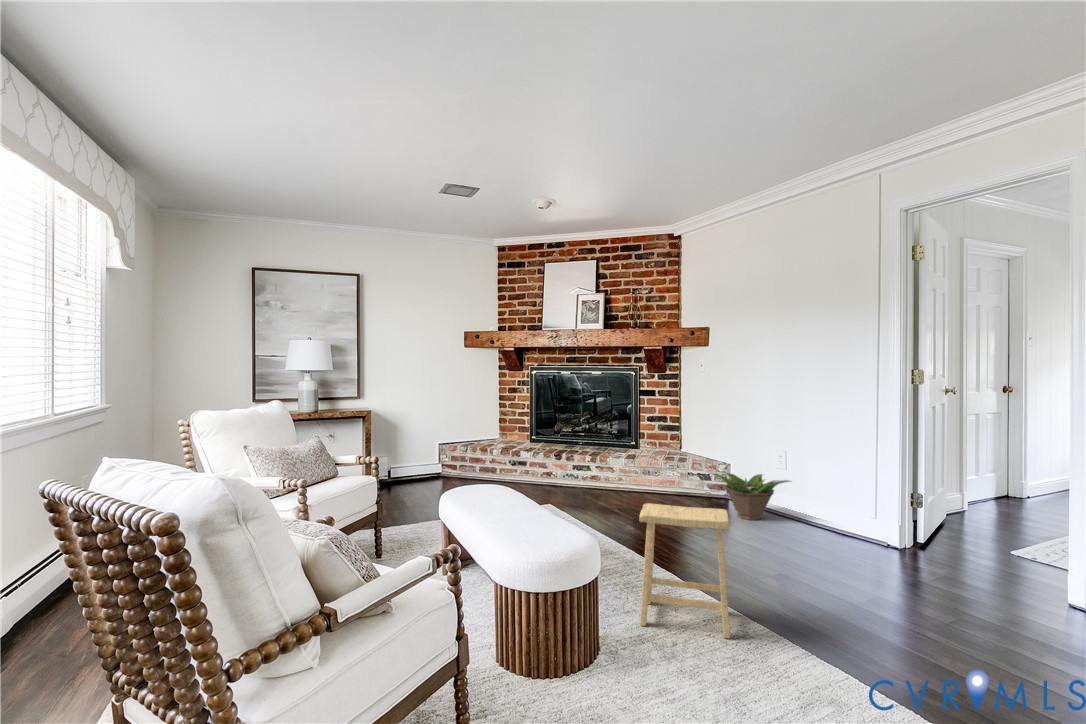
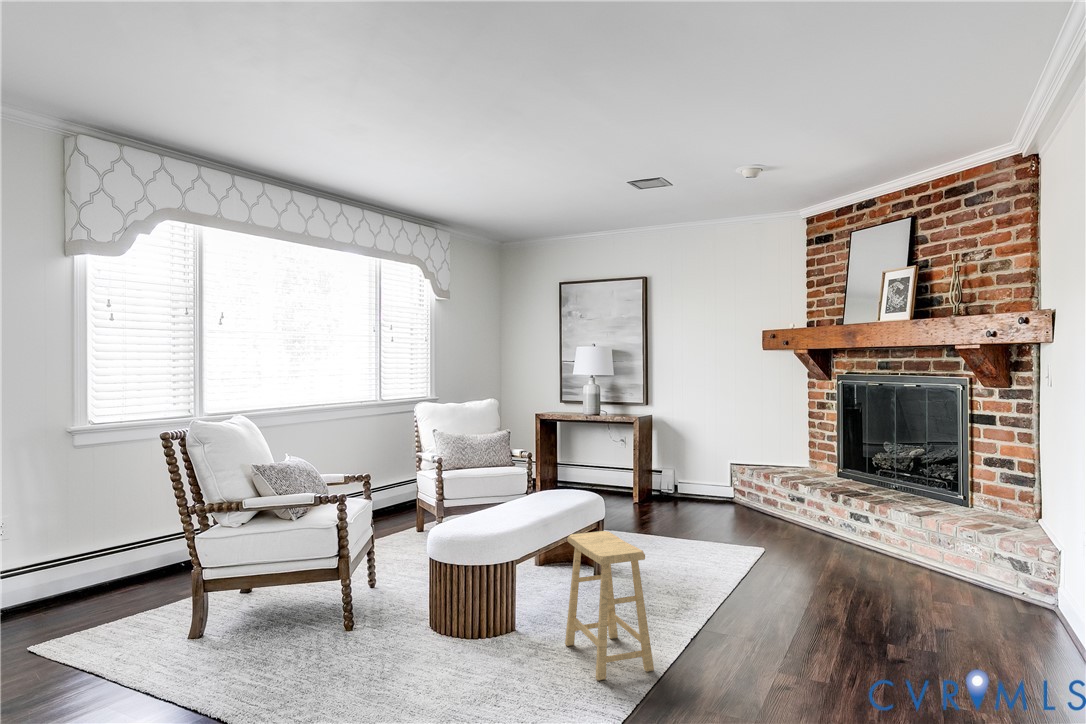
decorative plant: present [712,473,791,520] -> none [925,547,1064,641]

